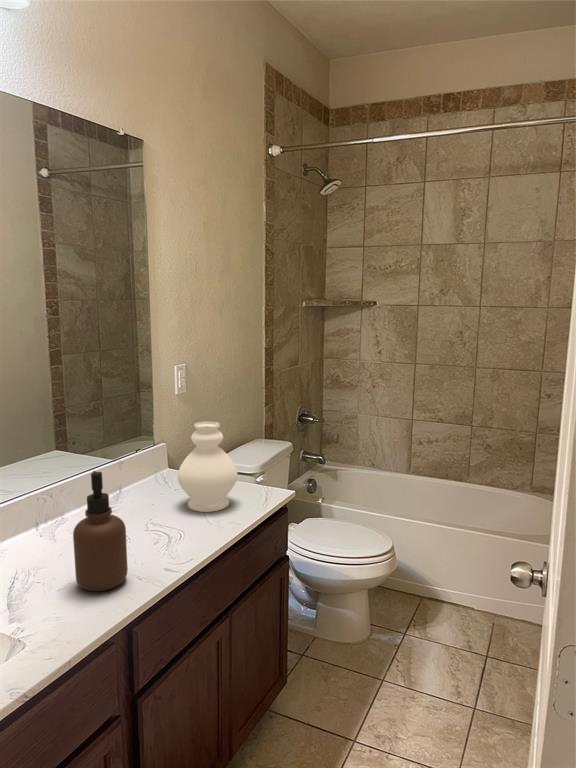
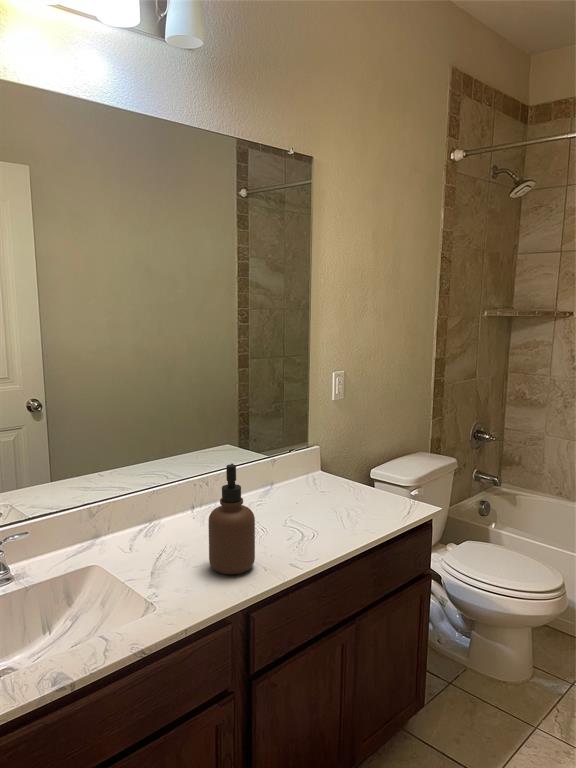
decorative vase: present [178,421,237,512] -> none [322,428,380,517]

